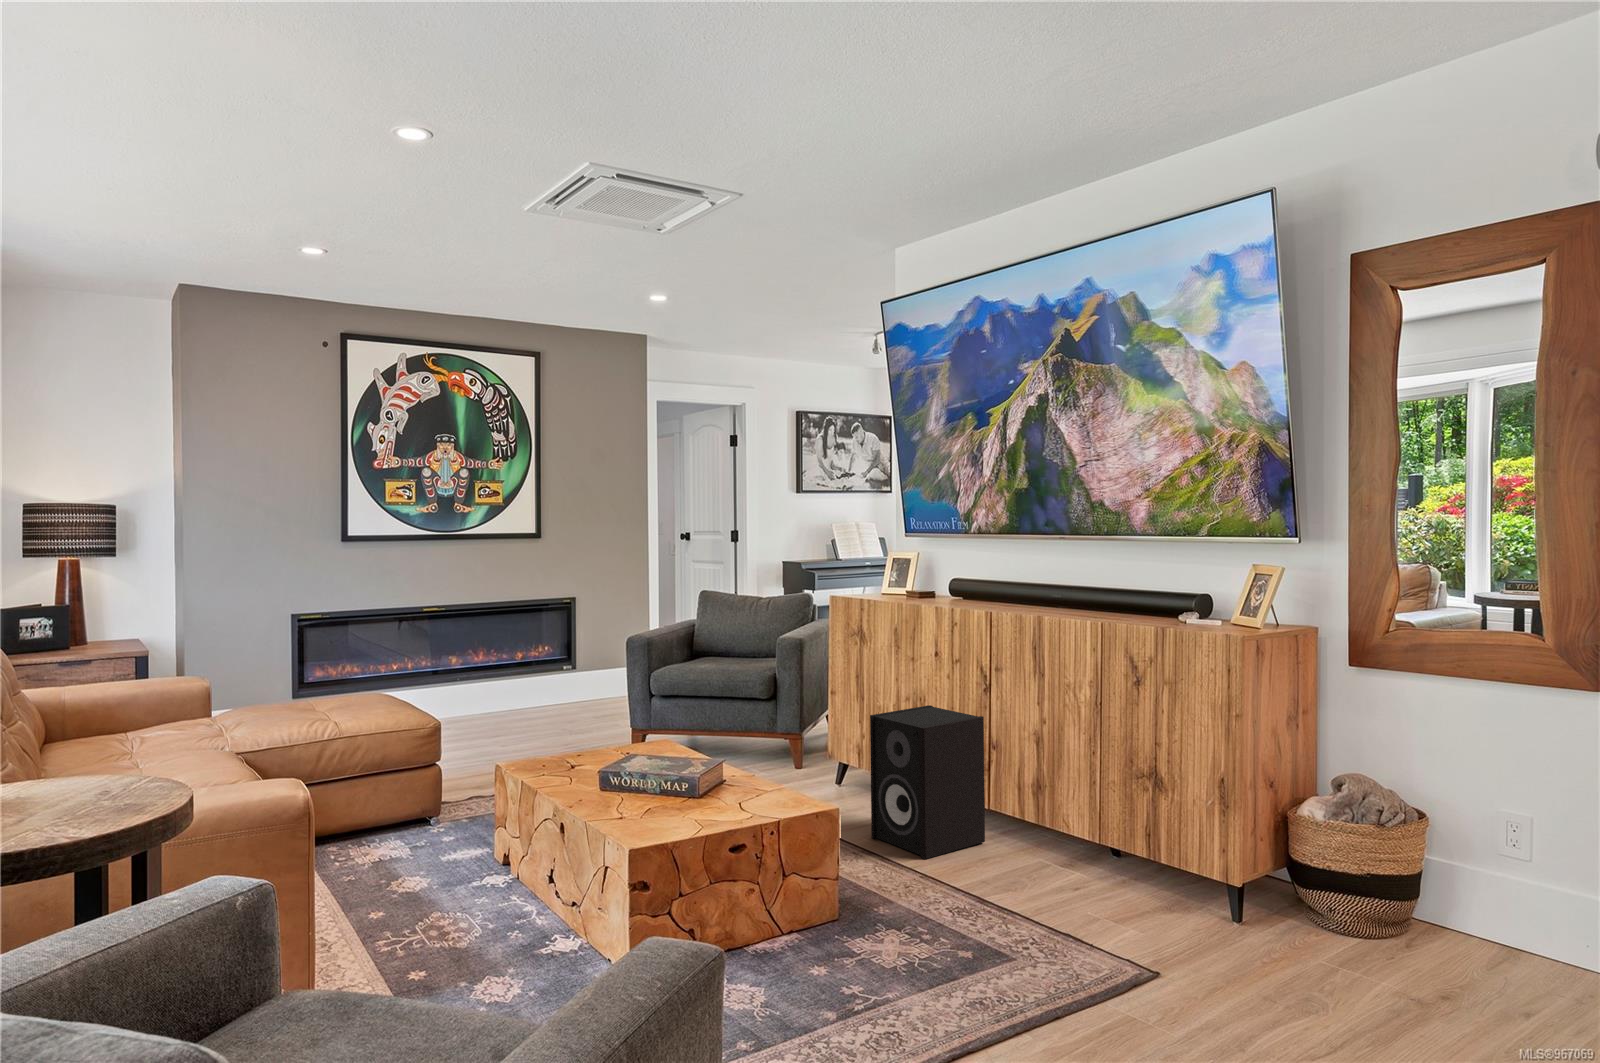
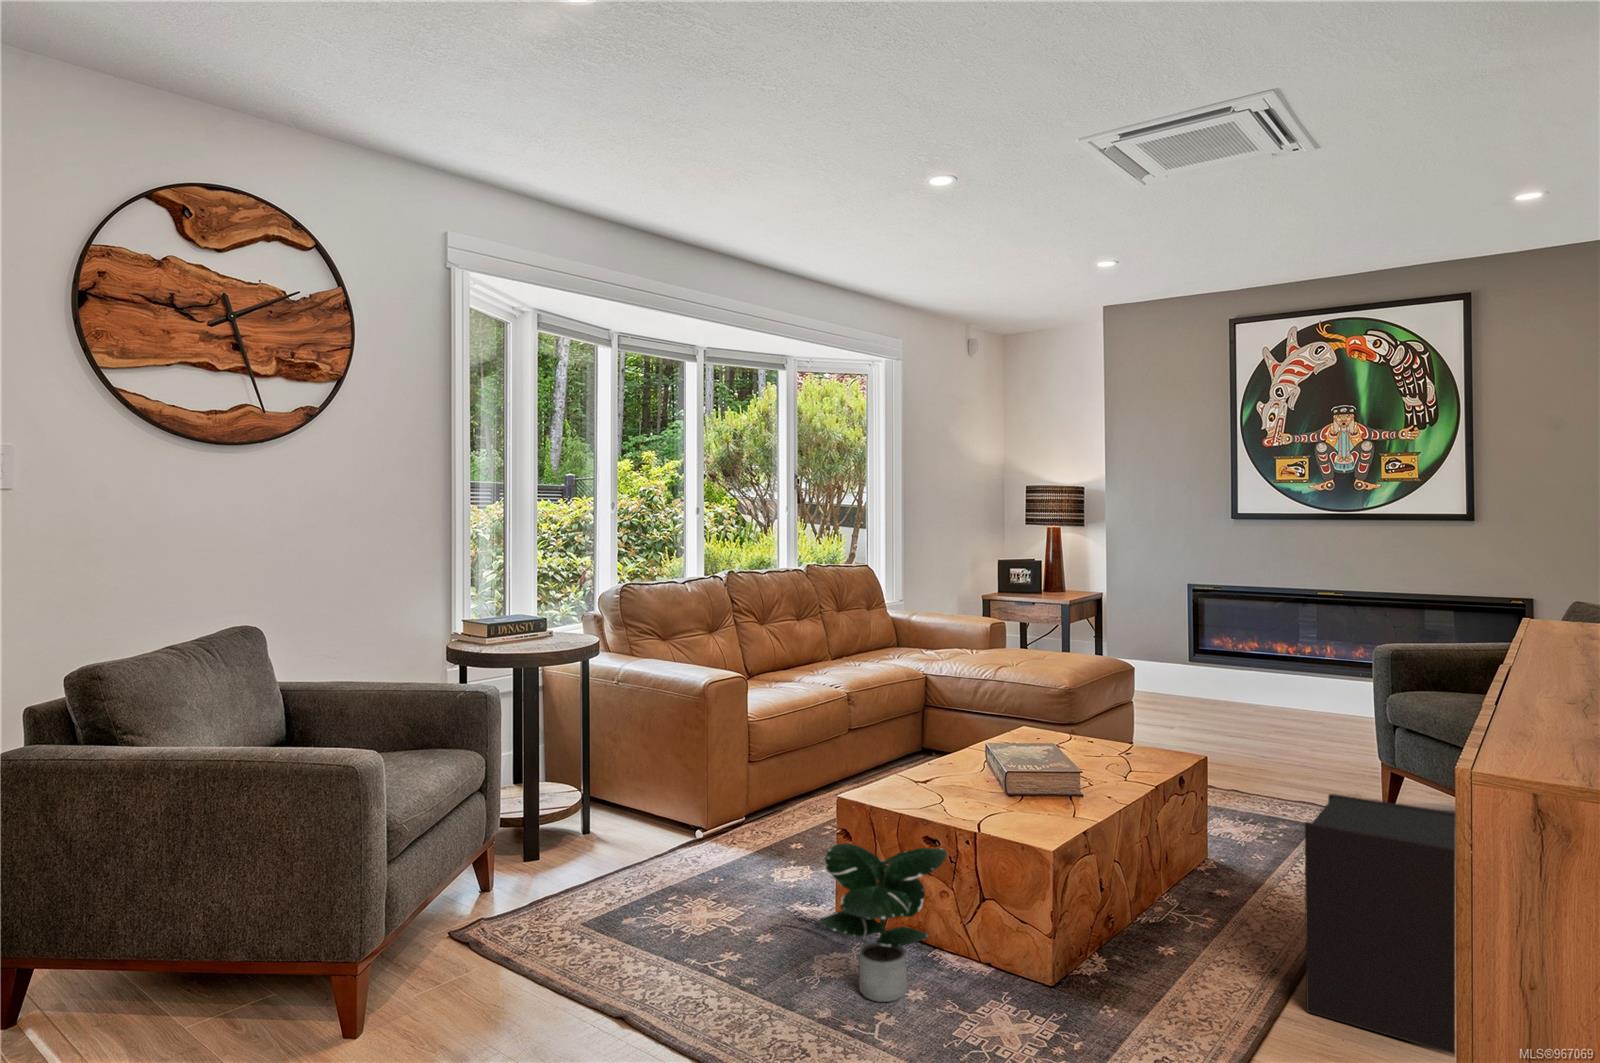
potted plant: none [763,827,901,996] -> present [820,843,947,1002]

